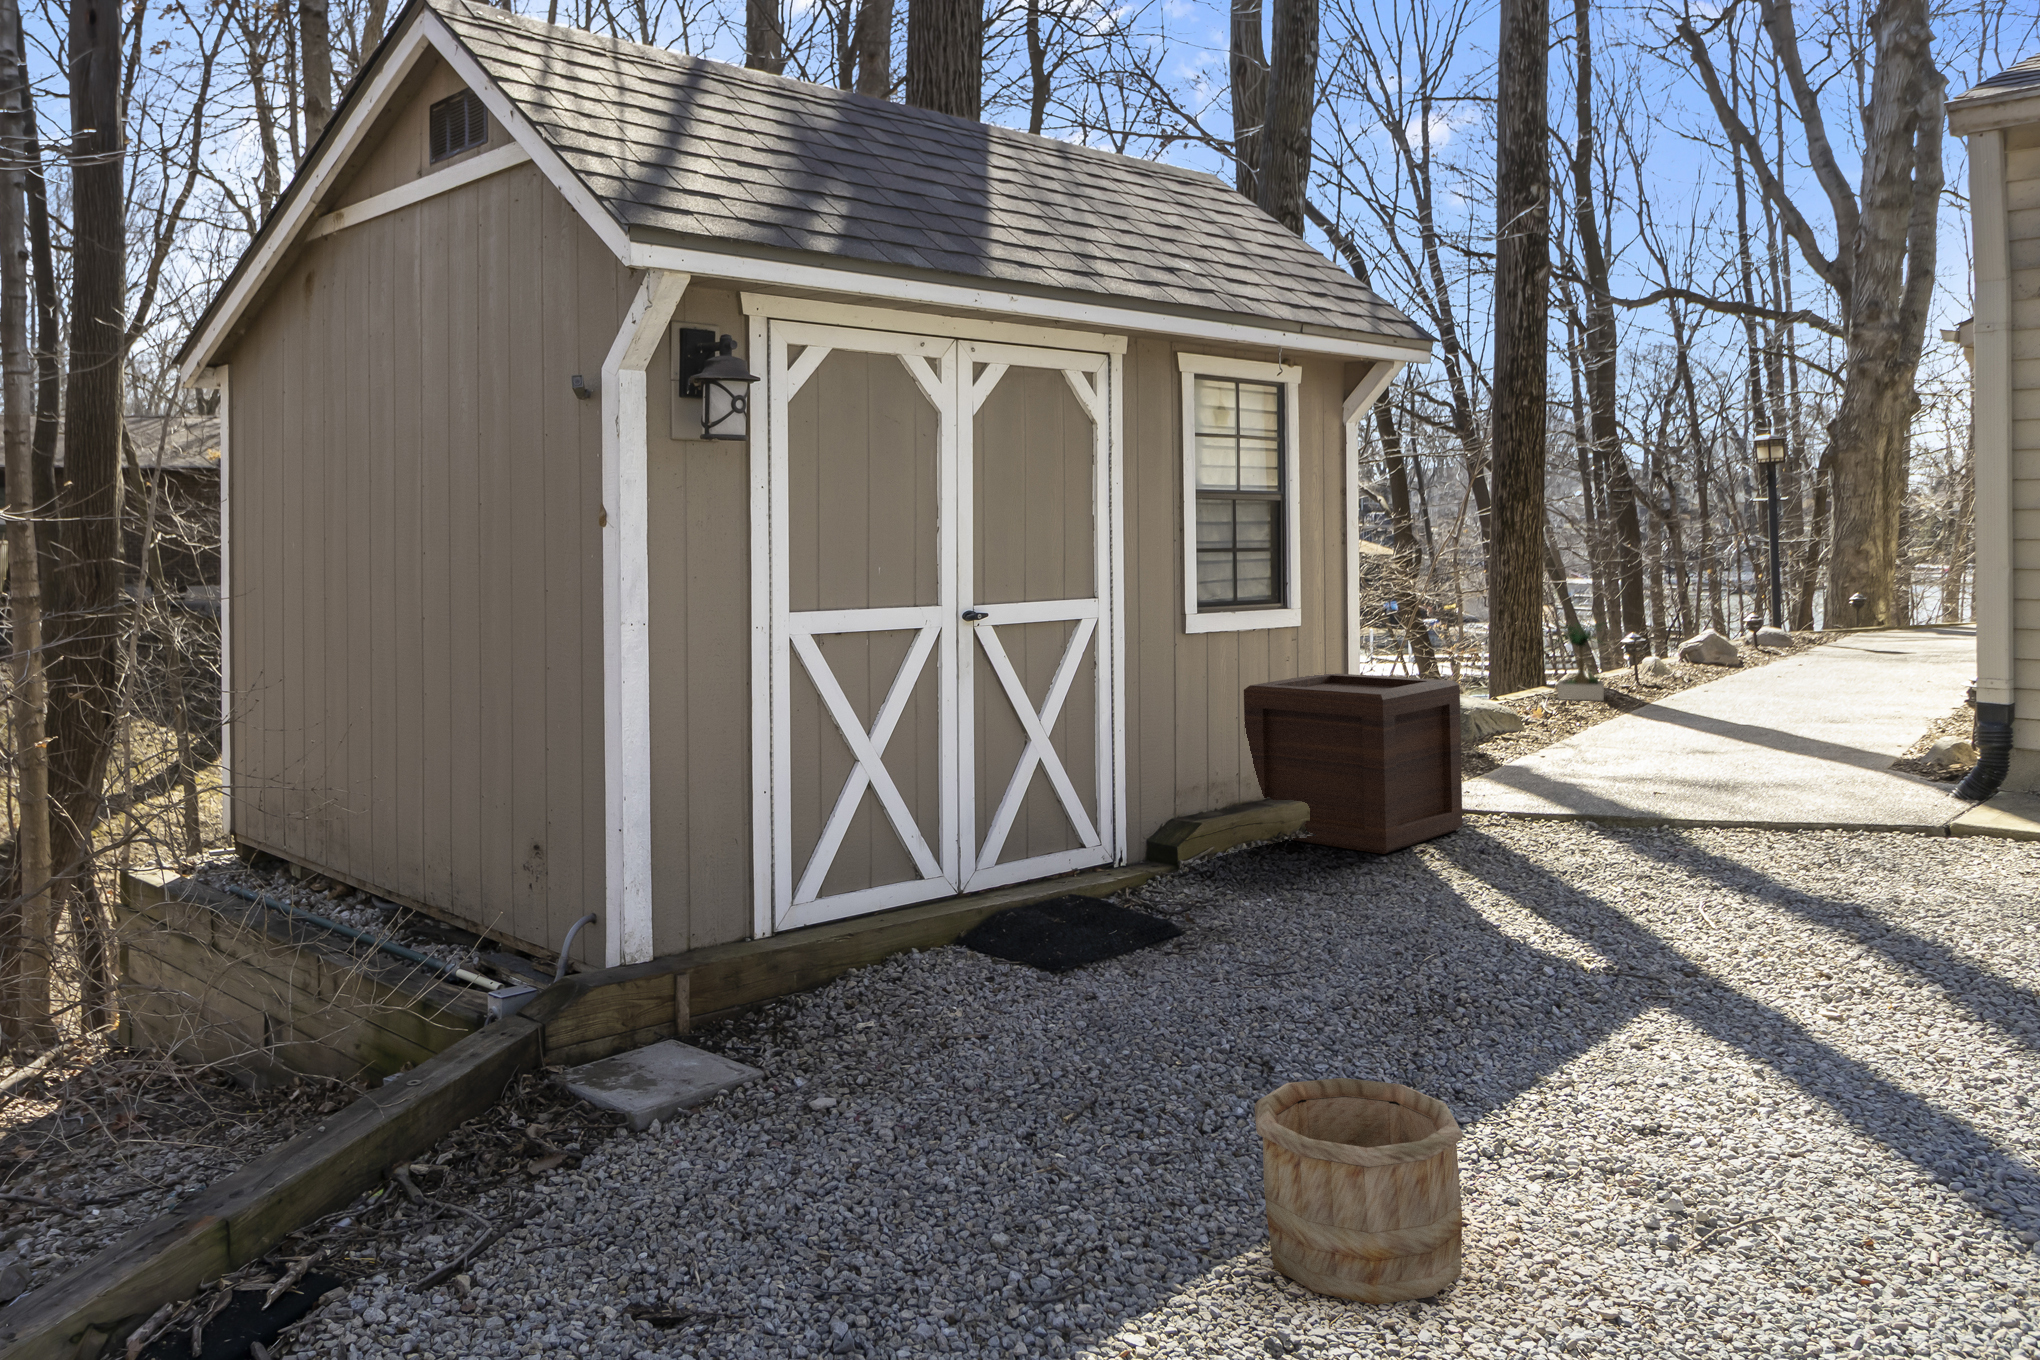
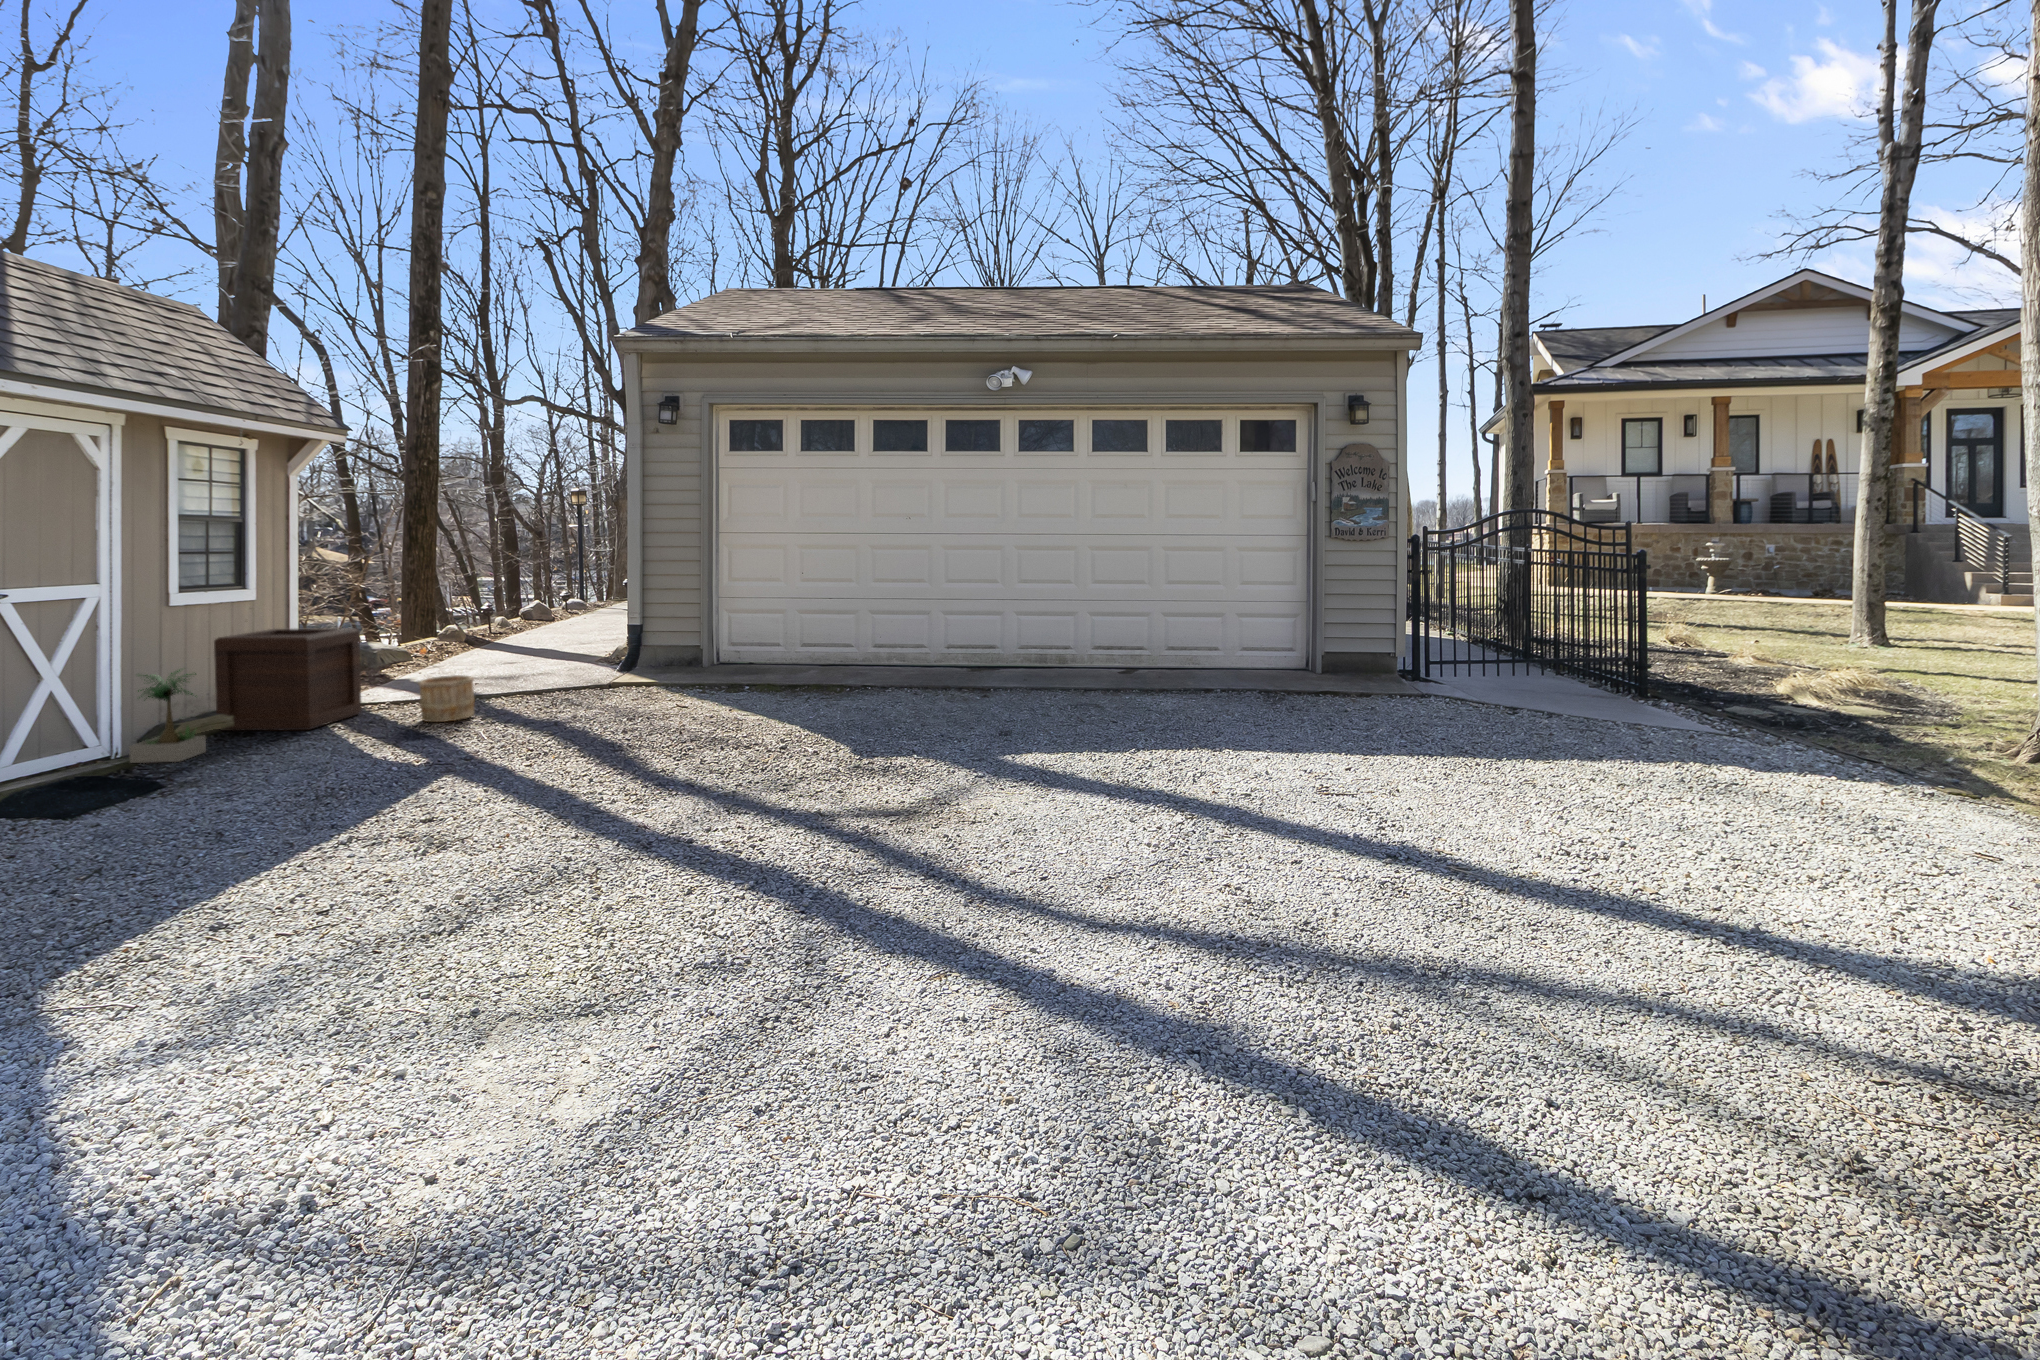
potted plant: present [1553,623,1608,701] -> present [129,669,206,763]
wooden bucket: present [1254,1078,1463,1305] -> present [418,675,474,722]

